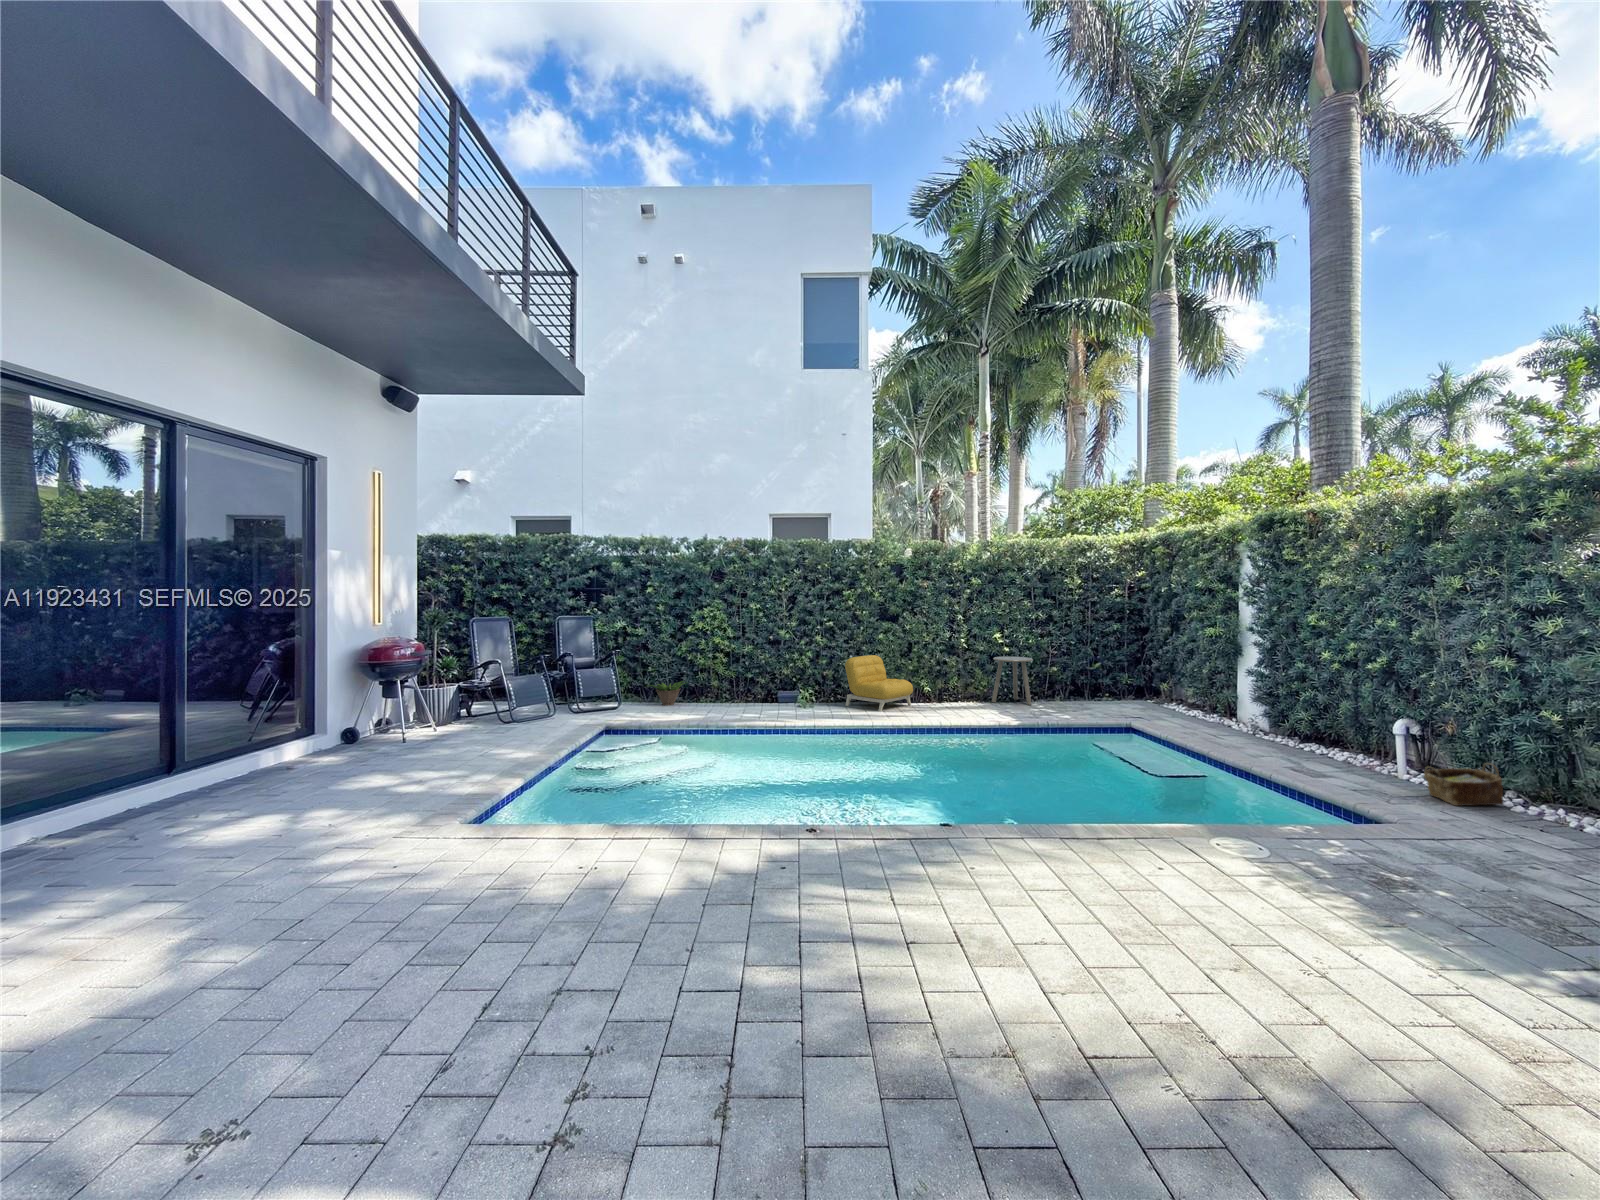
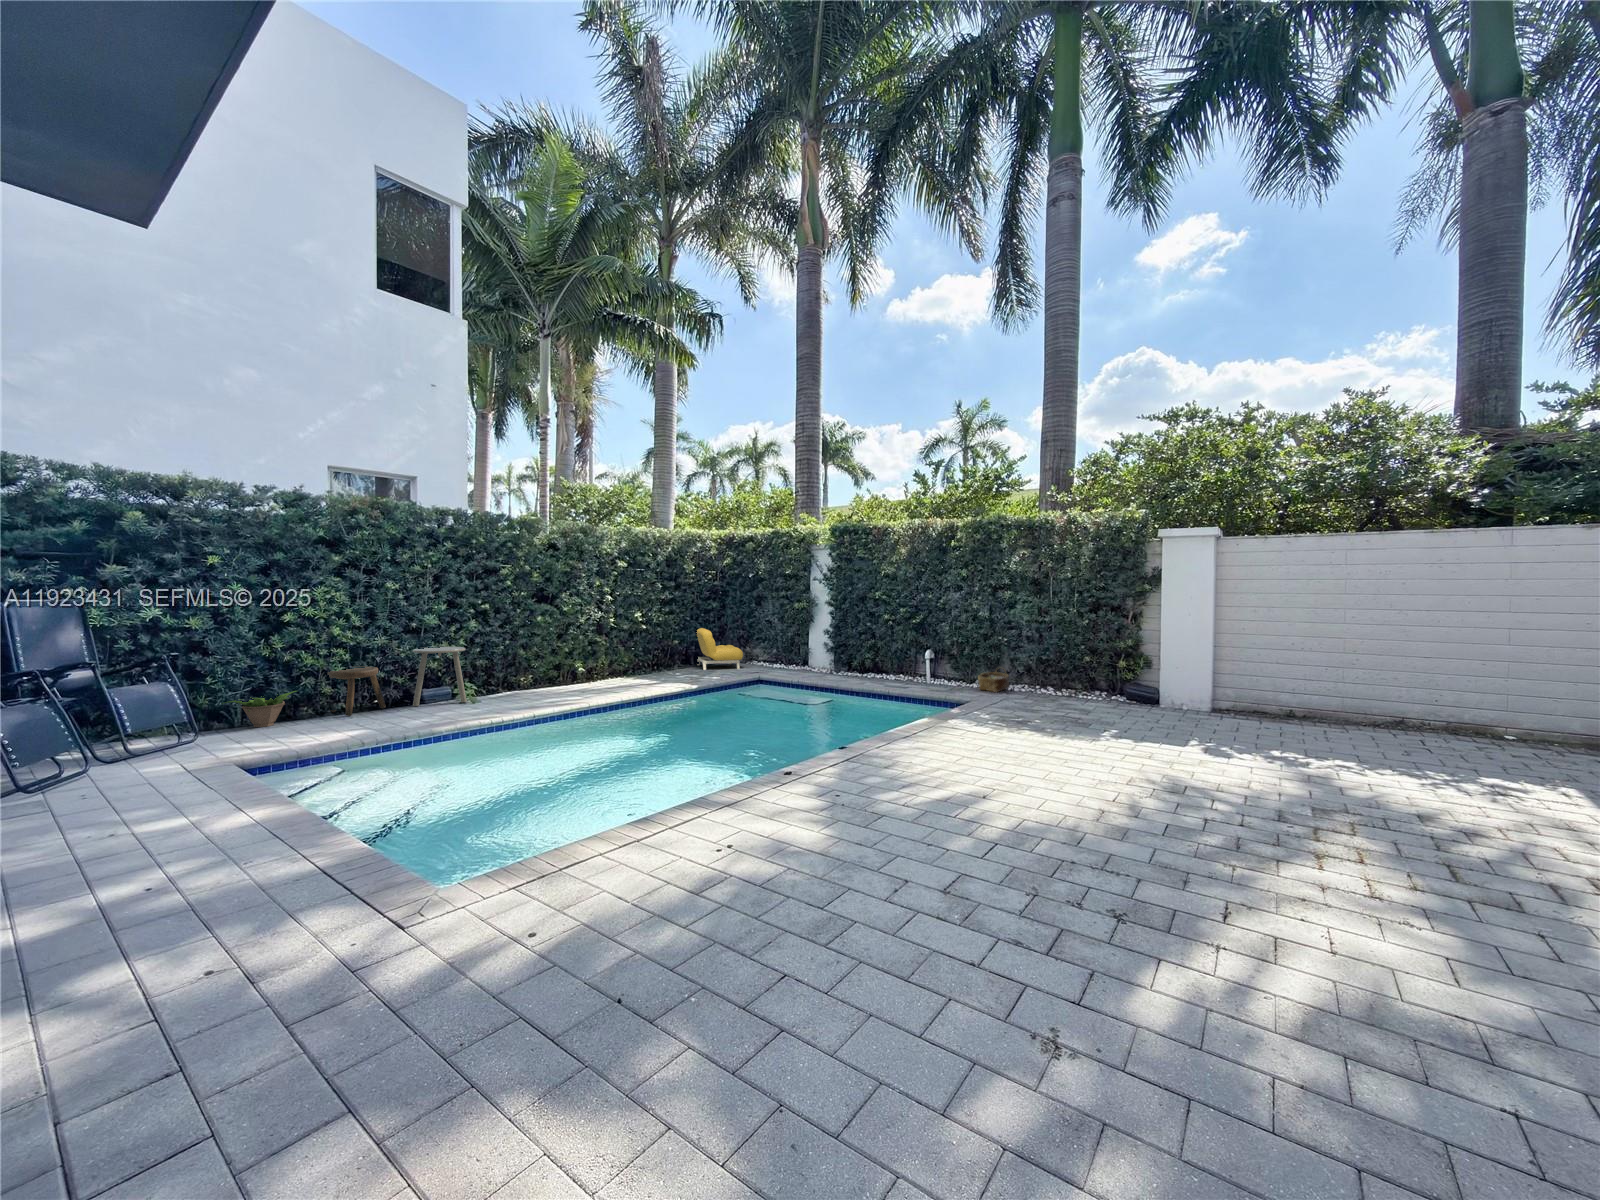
armchair: present [845,655,913,711] -> present [696,628,743,670]
side table: present [992,656,1033,705] -> present [413,647,467,706]
stool: none [709,668,746,705] -> present [328,667,386,716]

